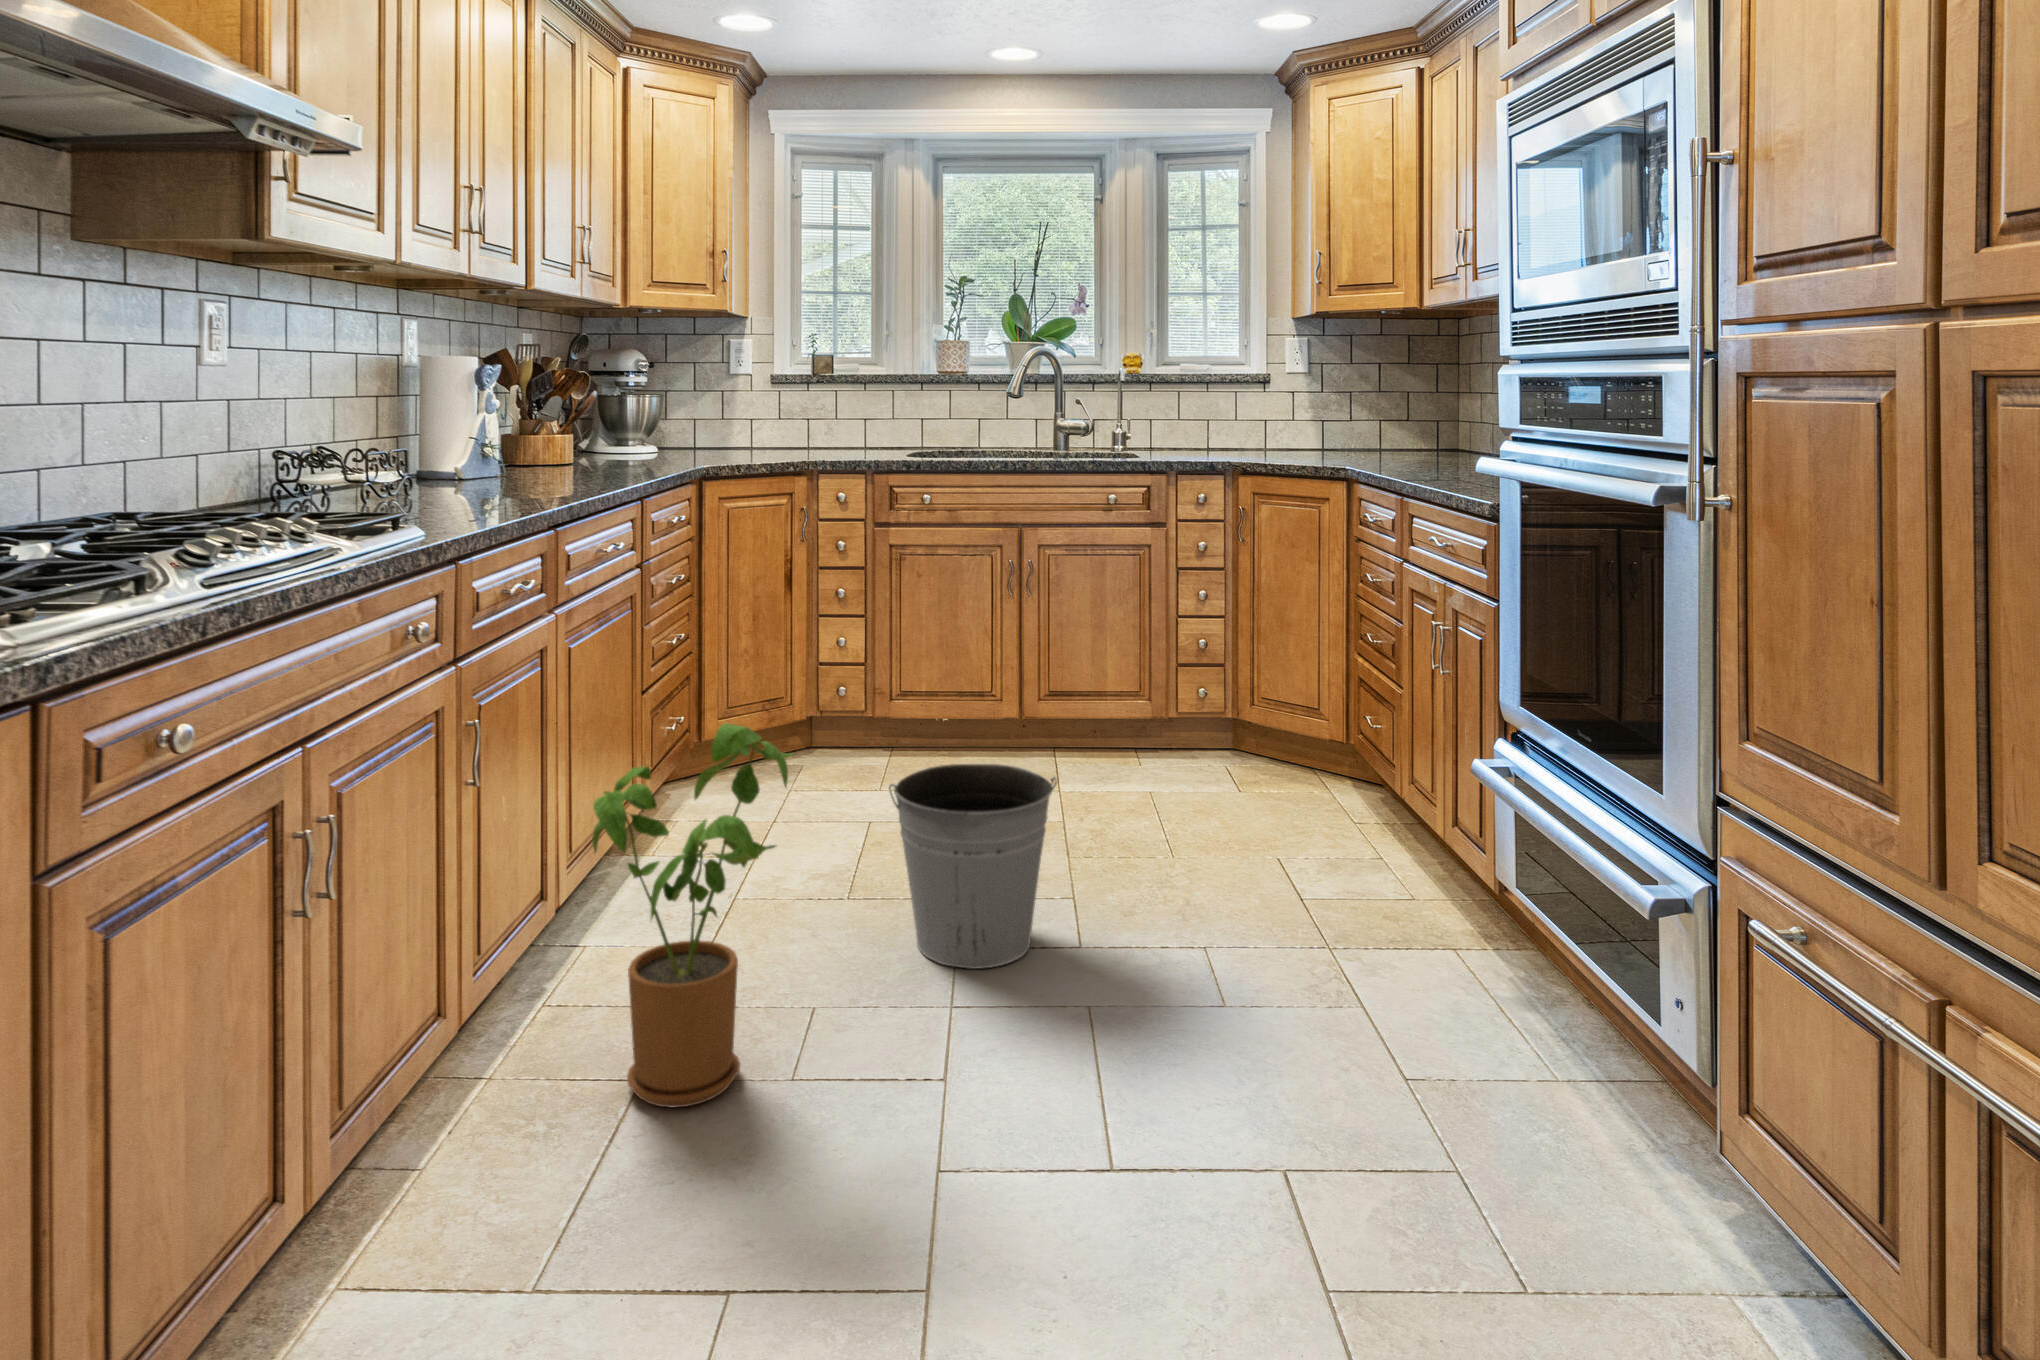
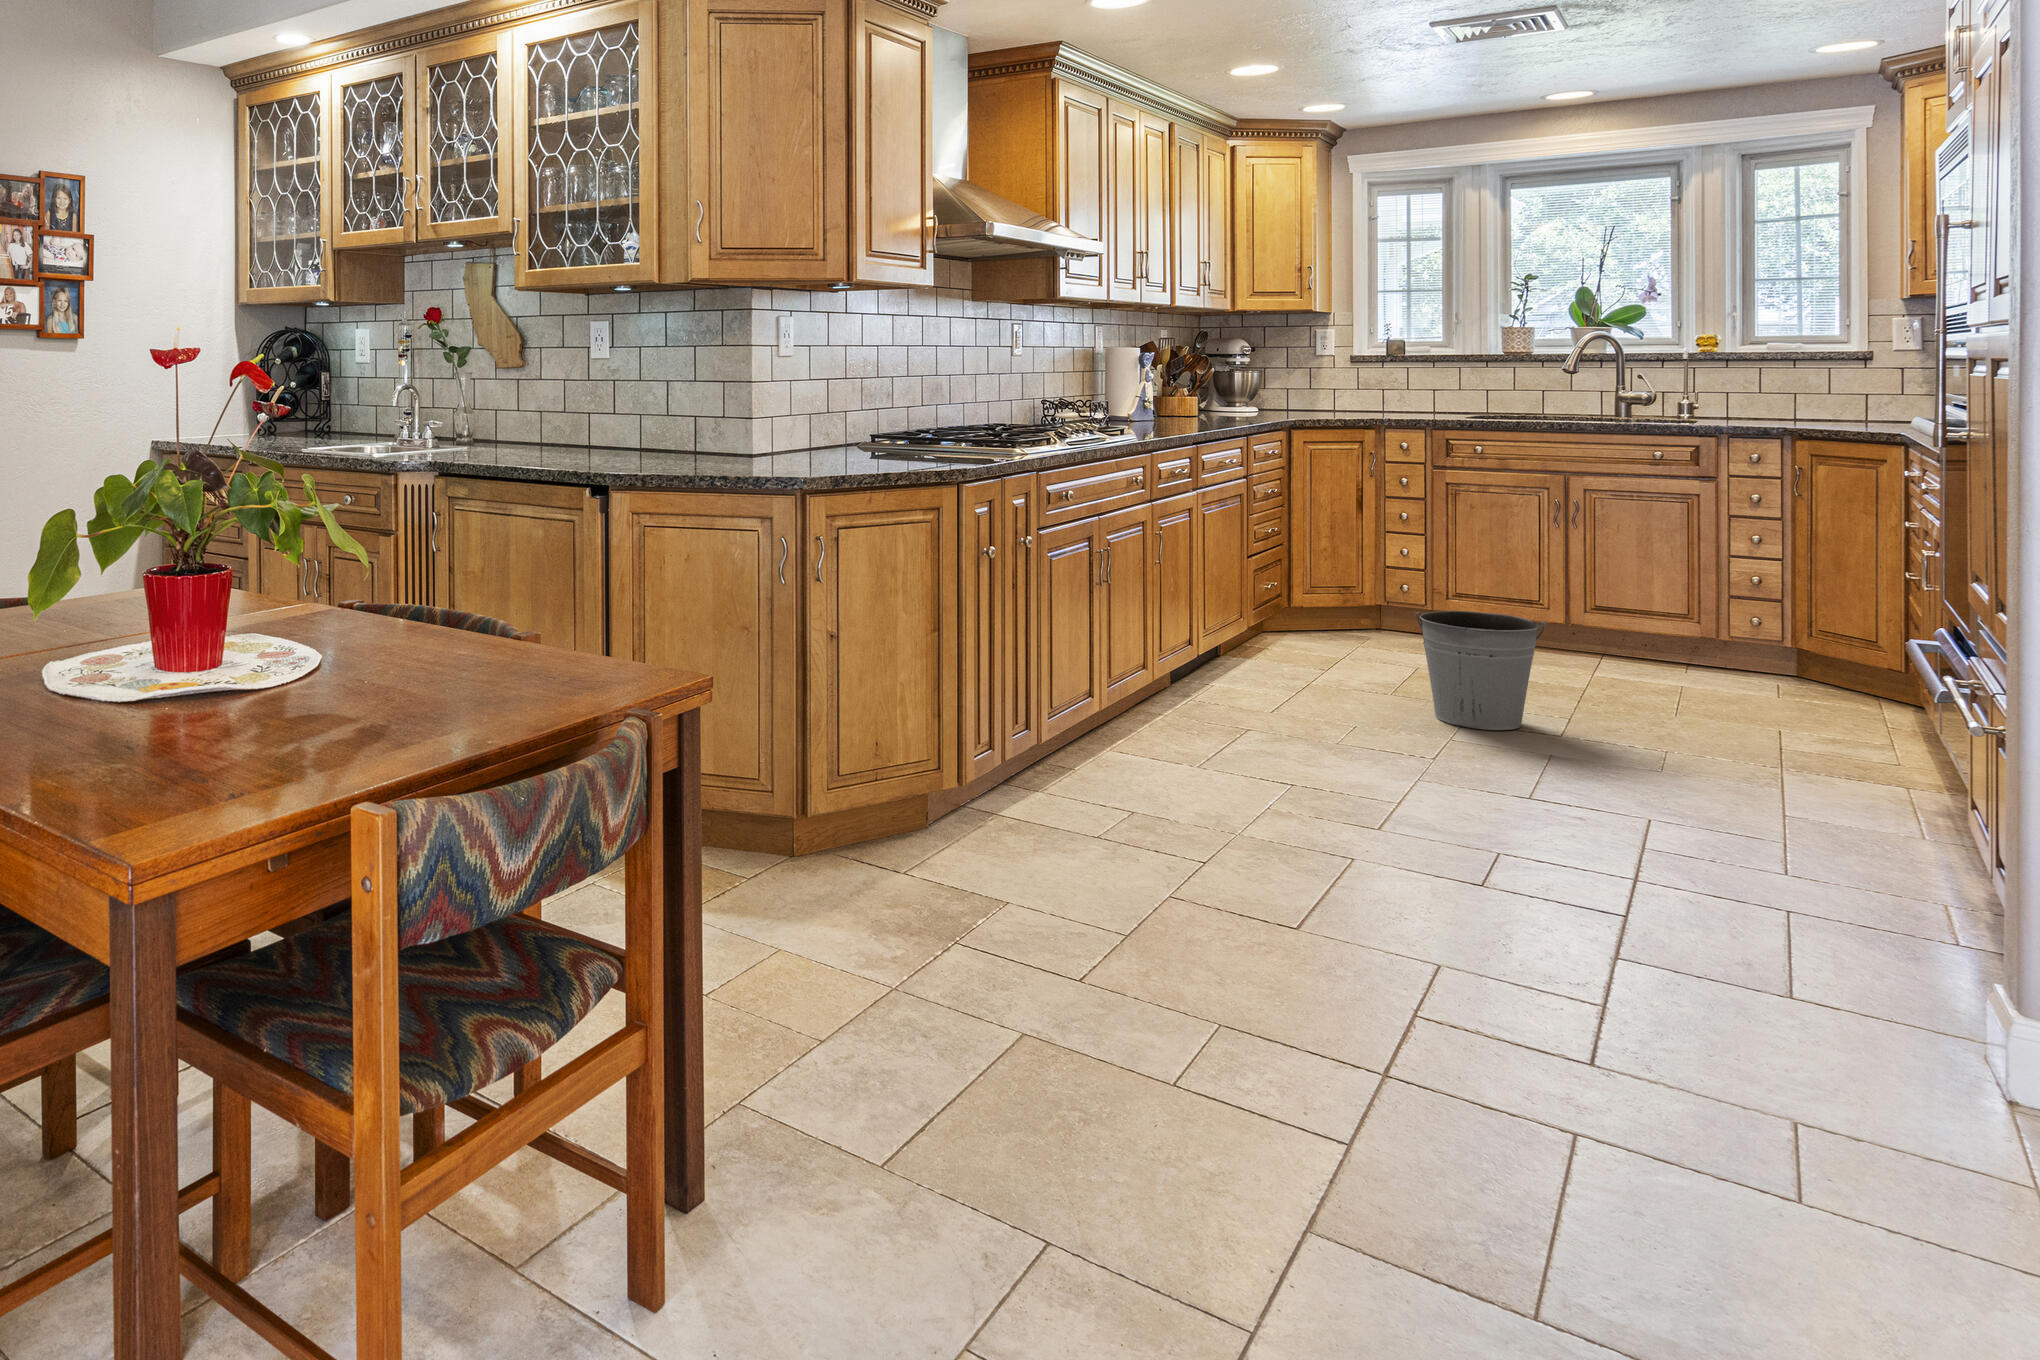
house plant: present [592,723,792,1108] -> none [1224,547,1343,738]

